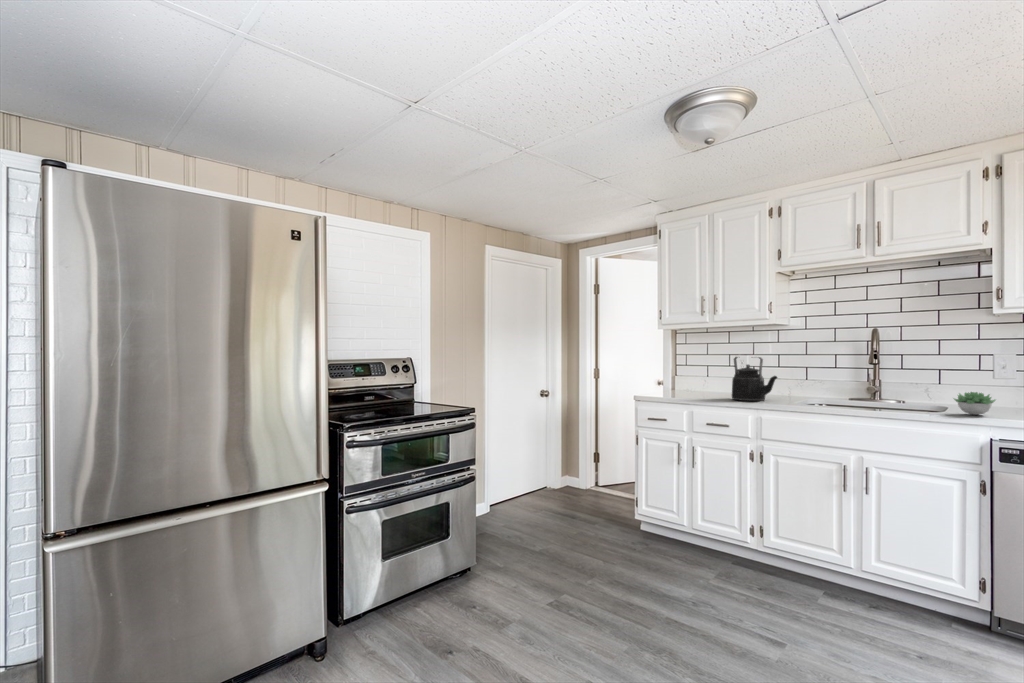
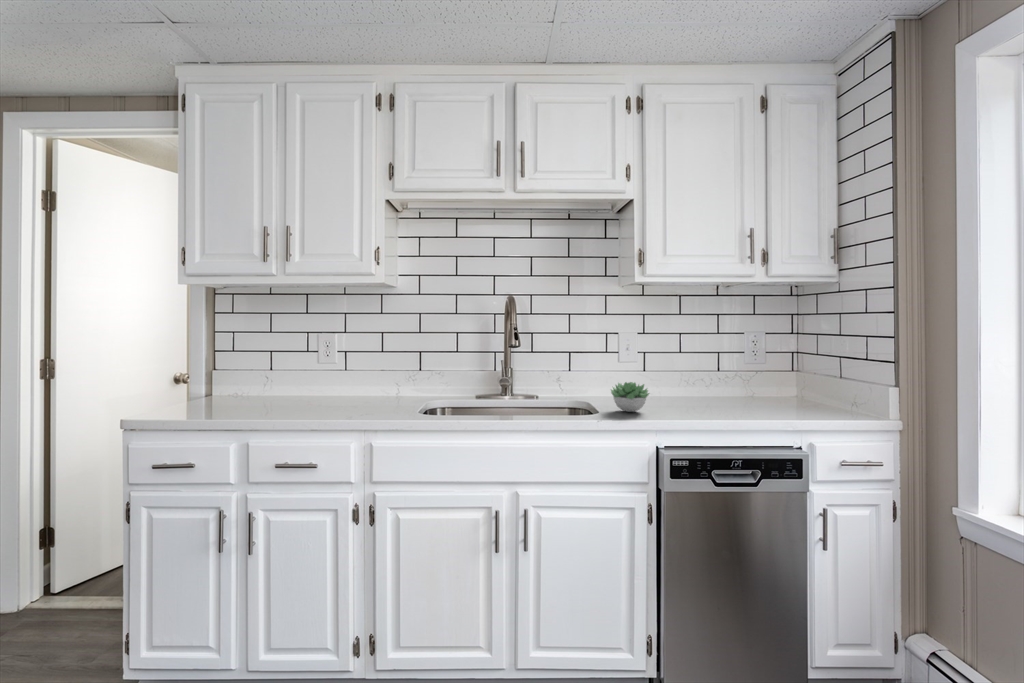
kettle: present [732,357,777,401] -> none [317,338,391,414]

